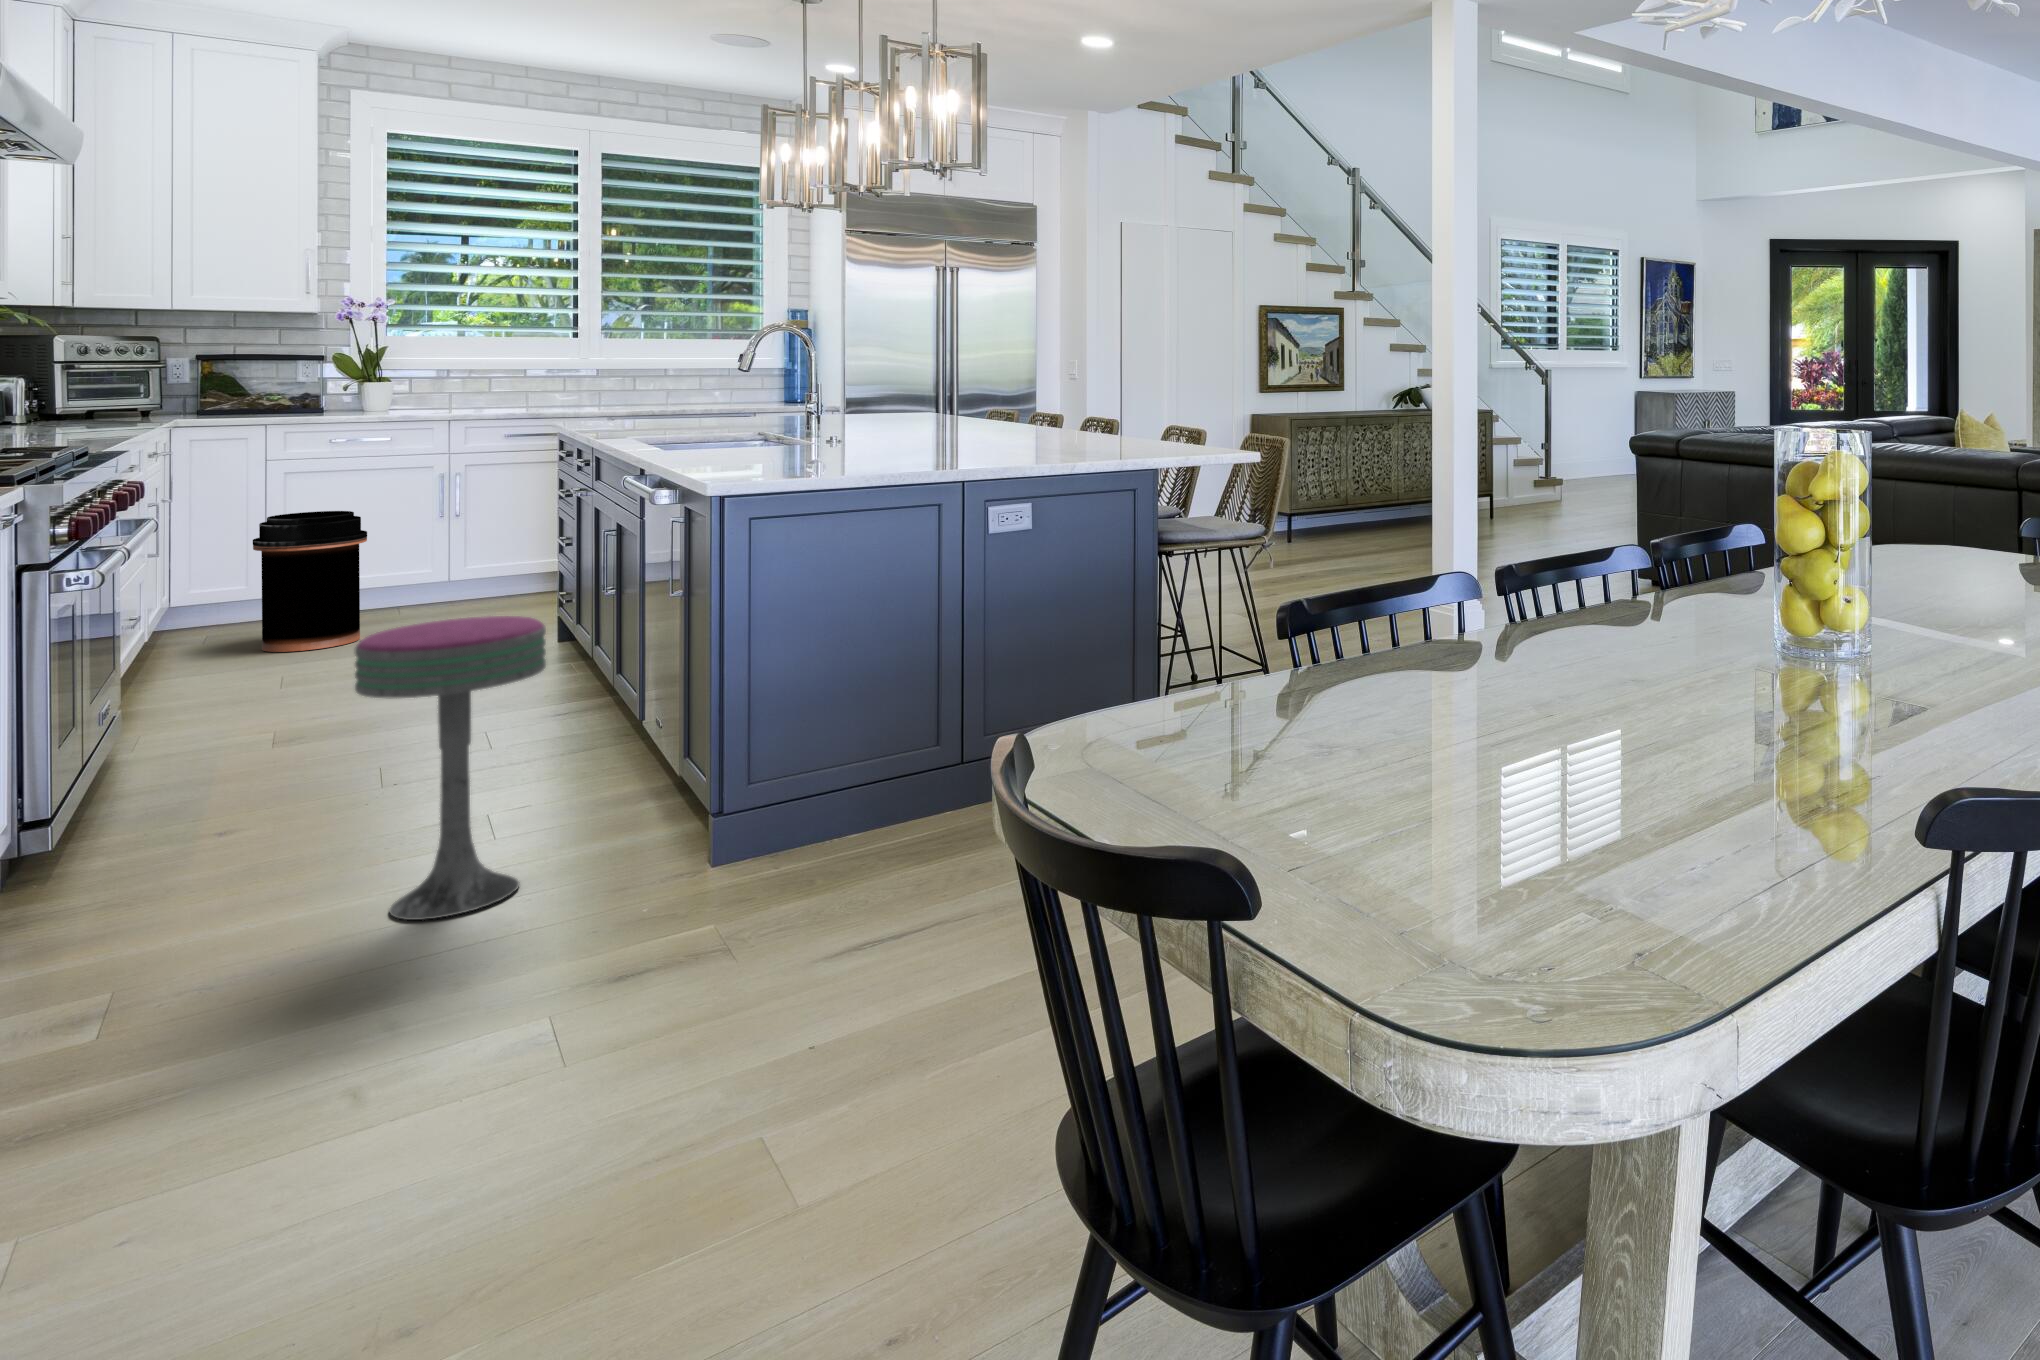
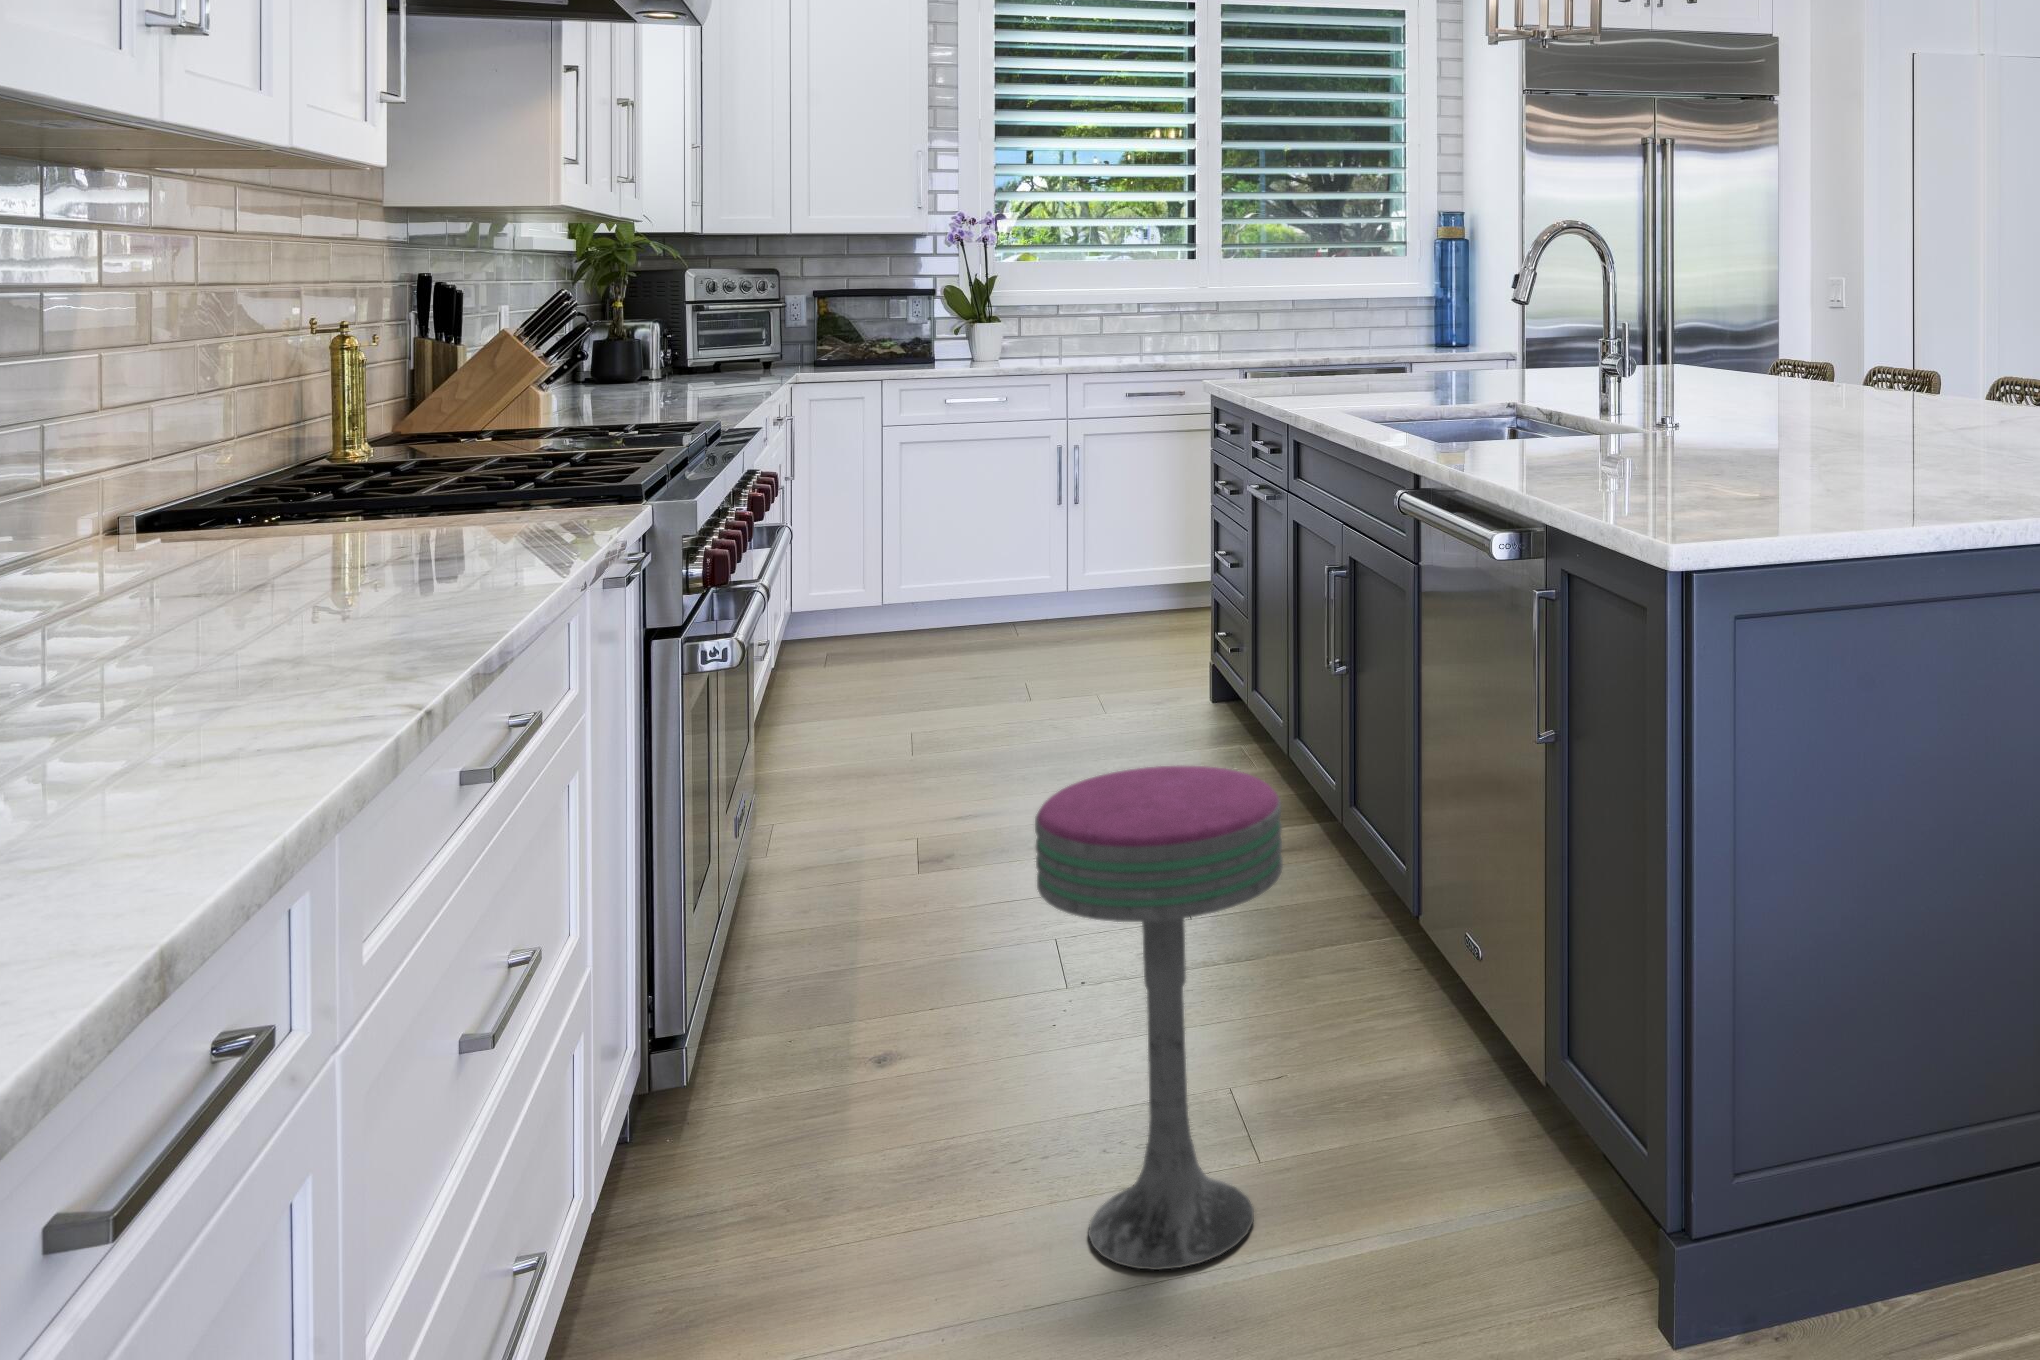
trash can: present [253,511,367,652] -> none [878,495,992,678]

